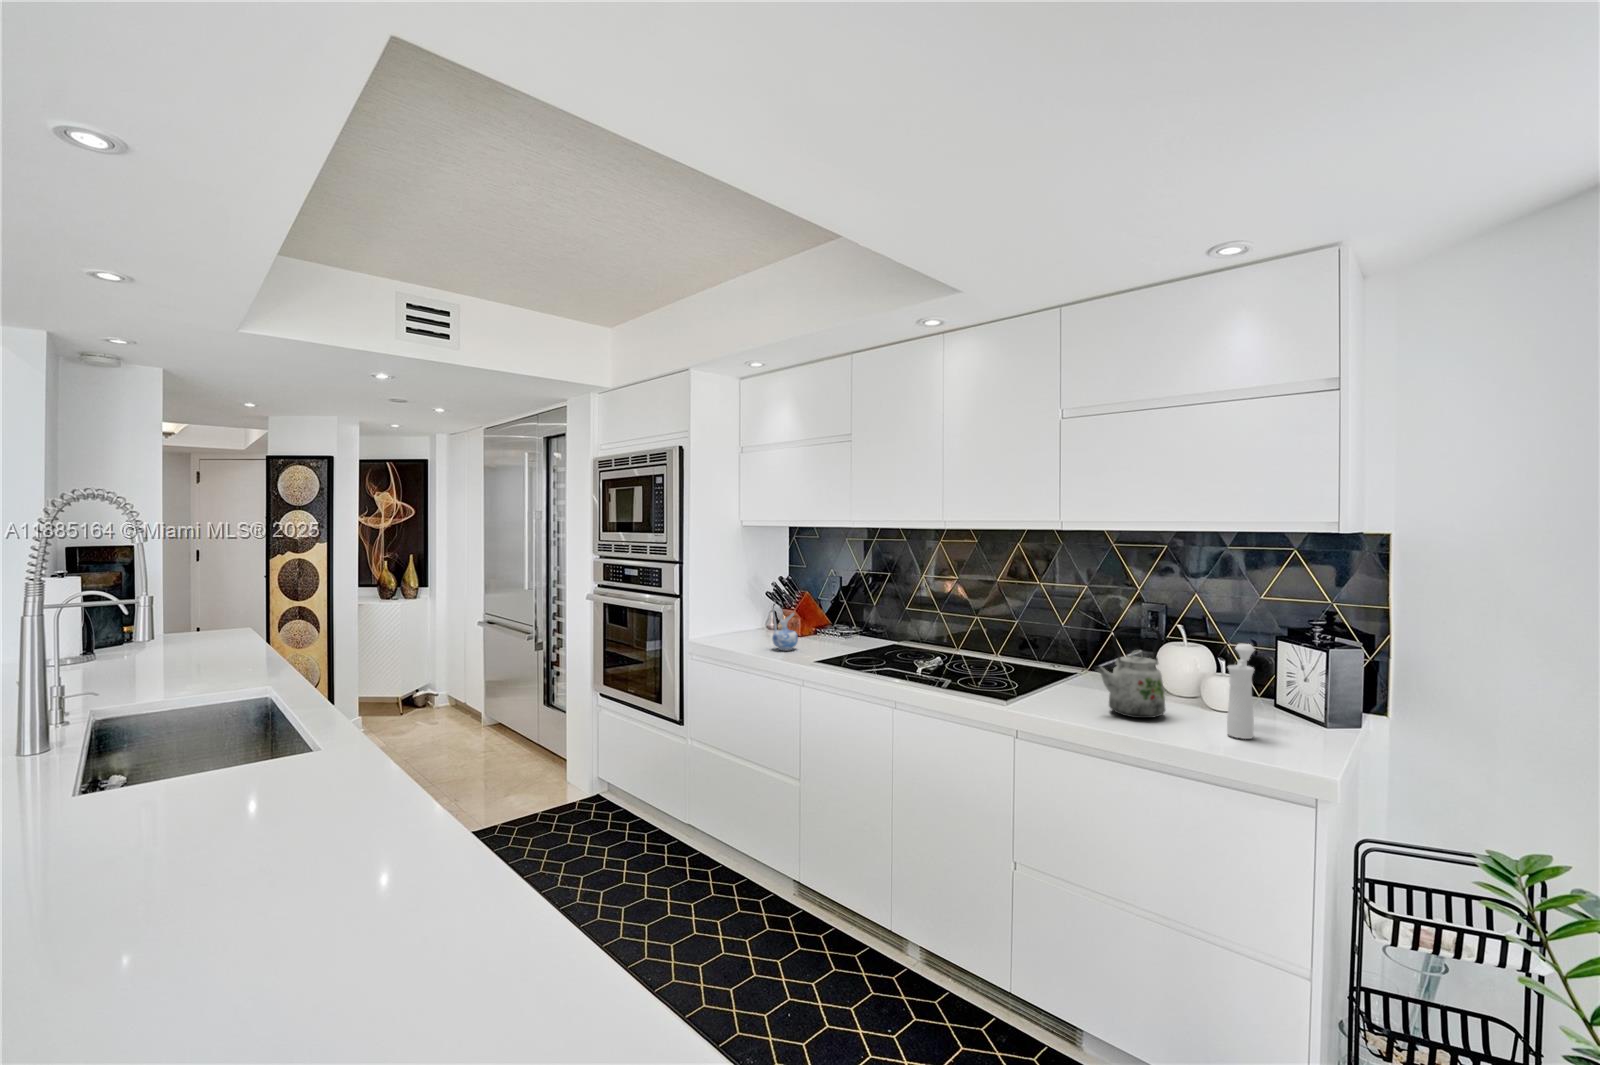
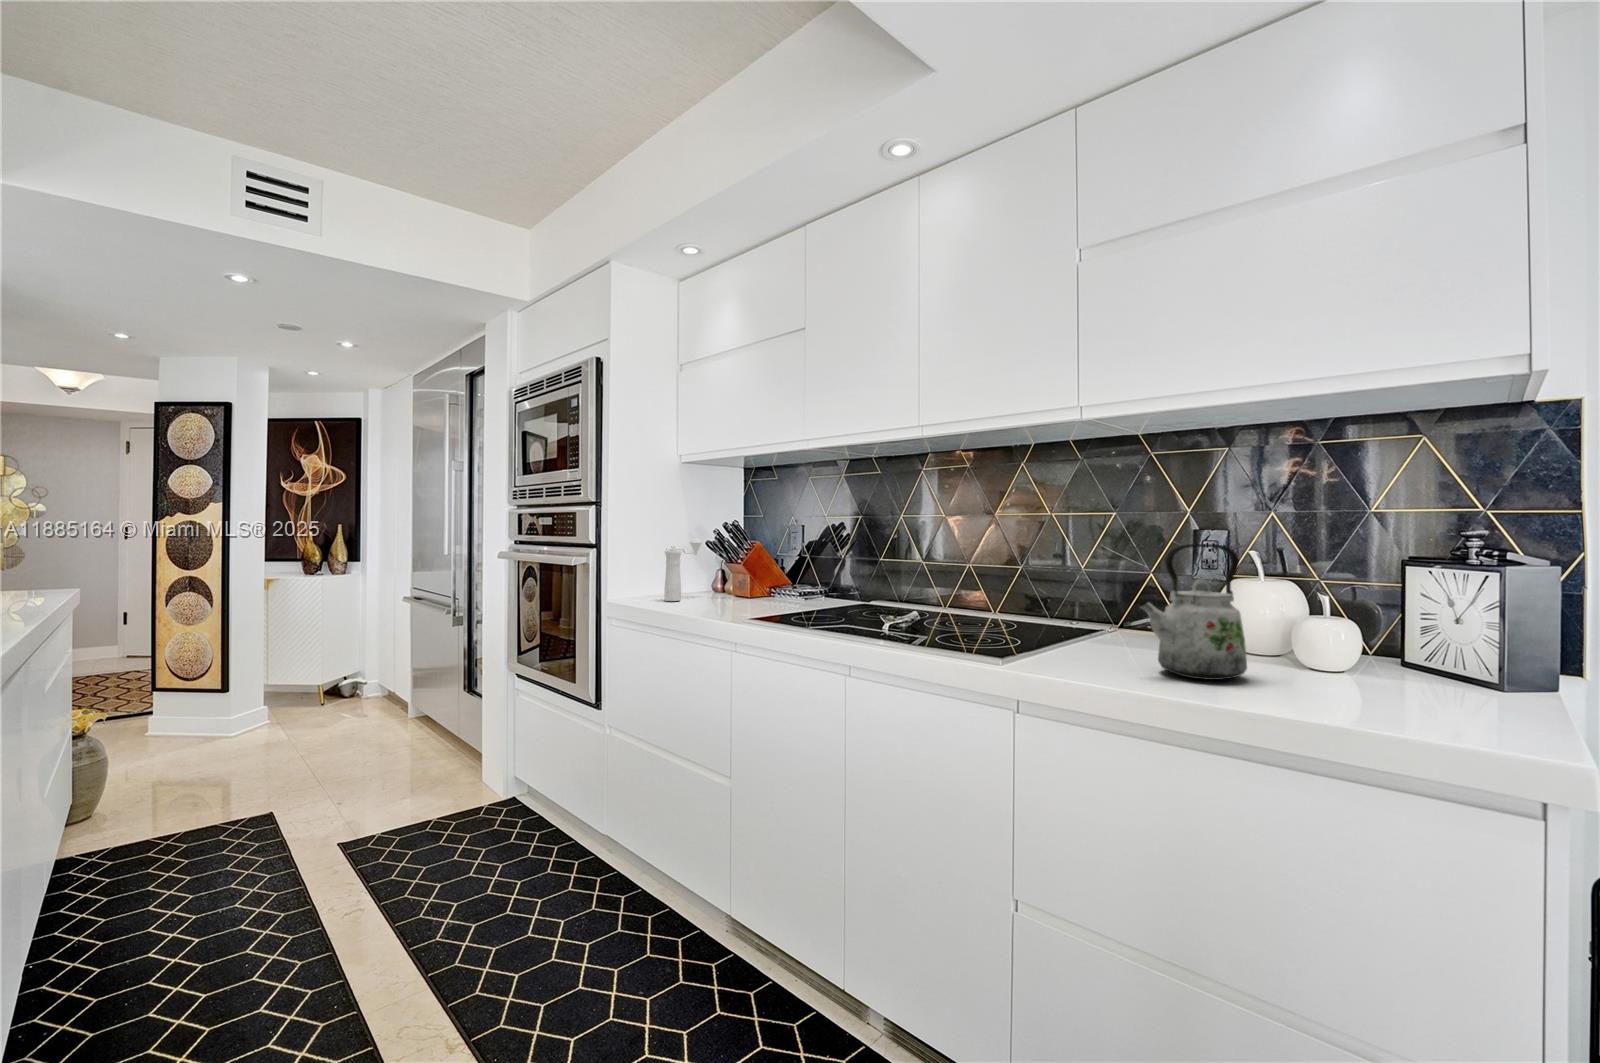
ceramic pitcher: present [772,607,798,650] -> none [705,554,738,610]
pepper mill: present [1227,644,1255,739] -> present [664,539,702,601]

